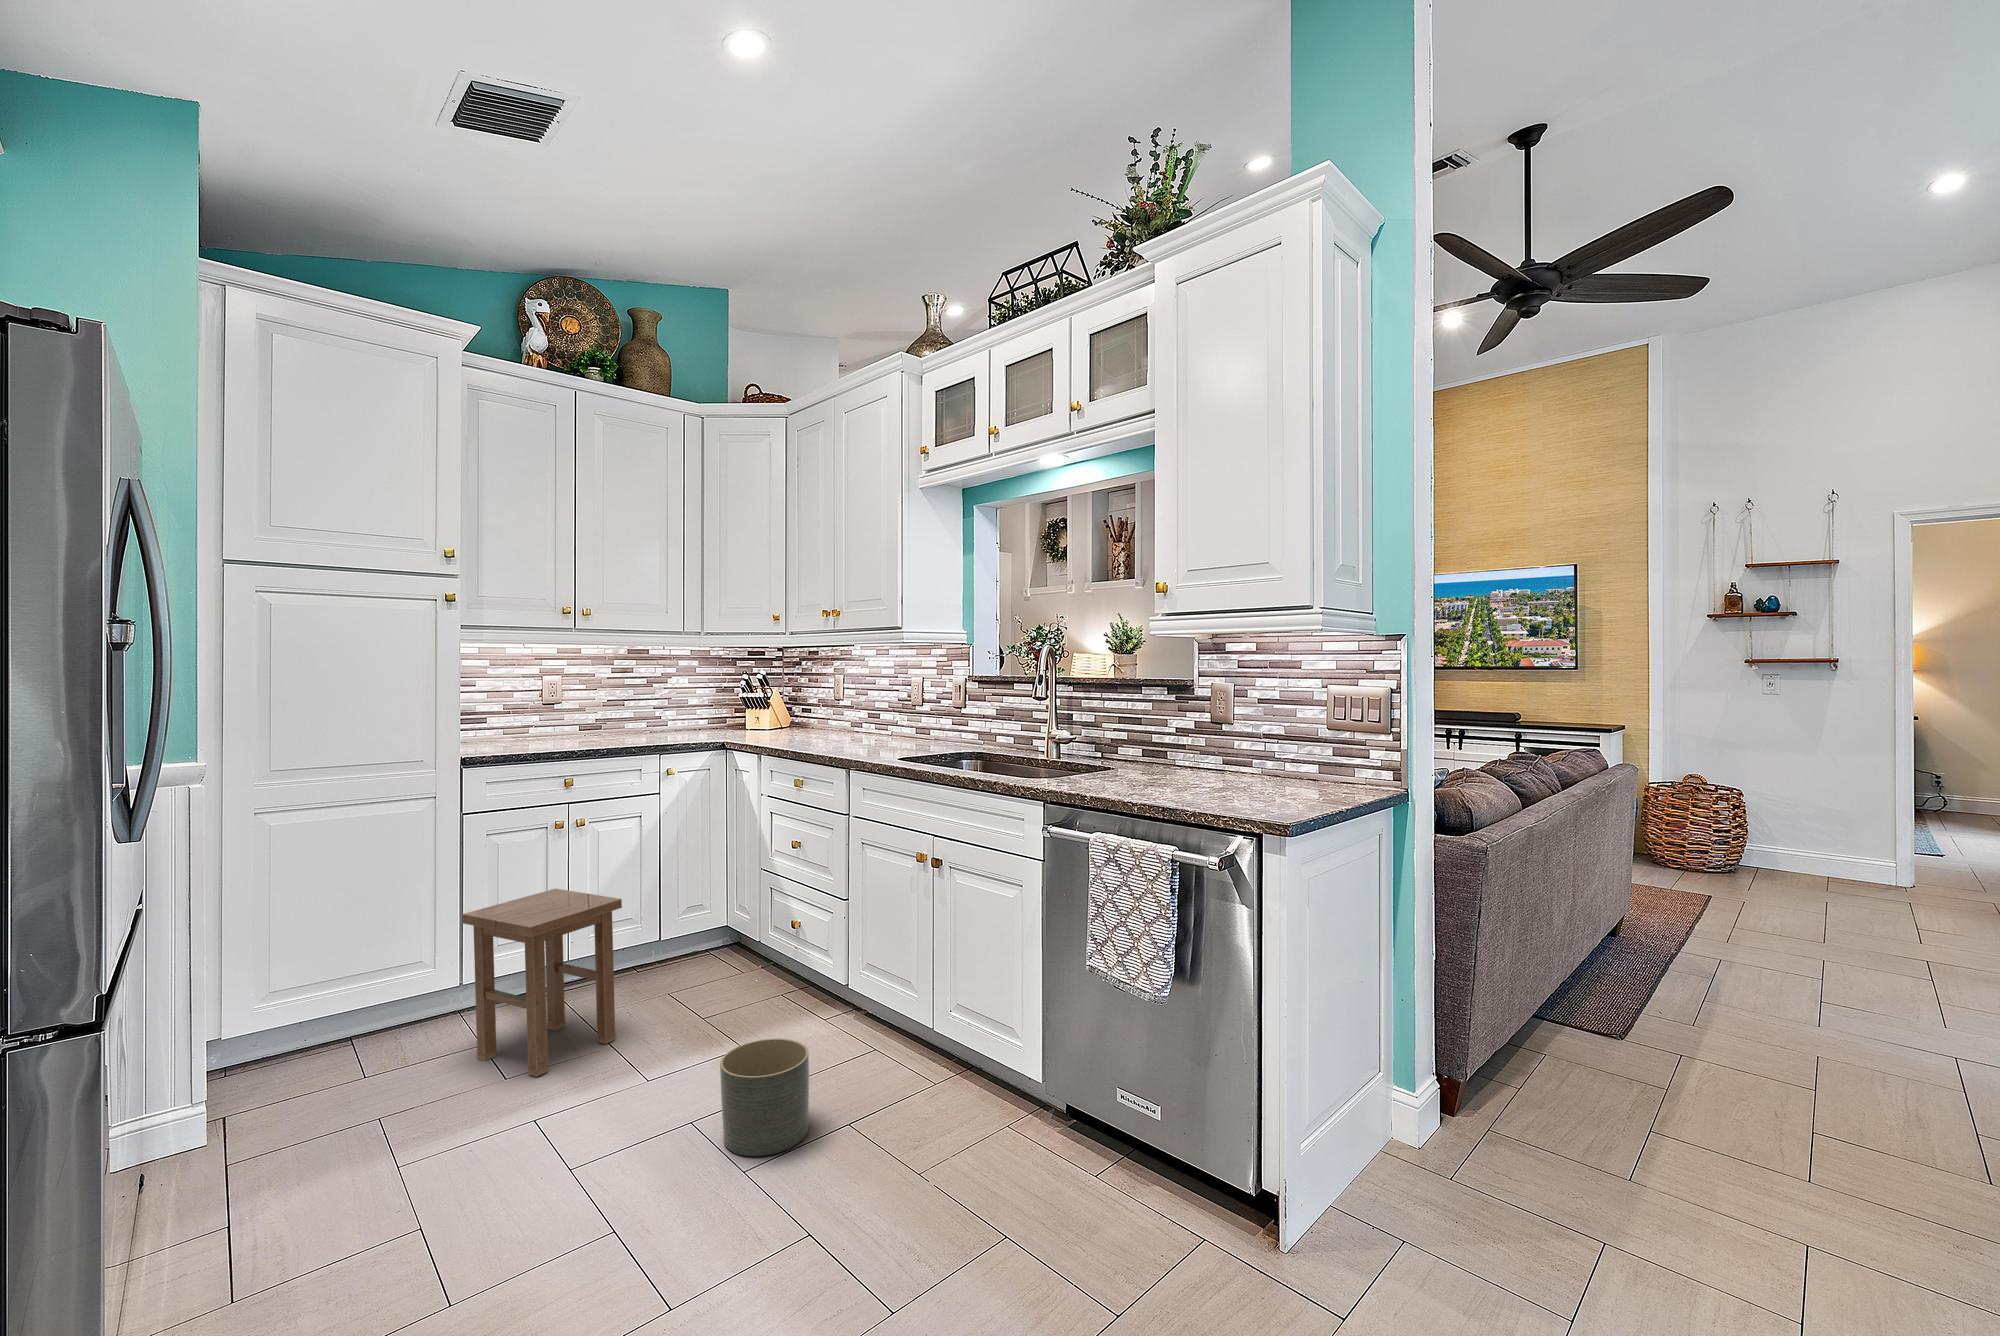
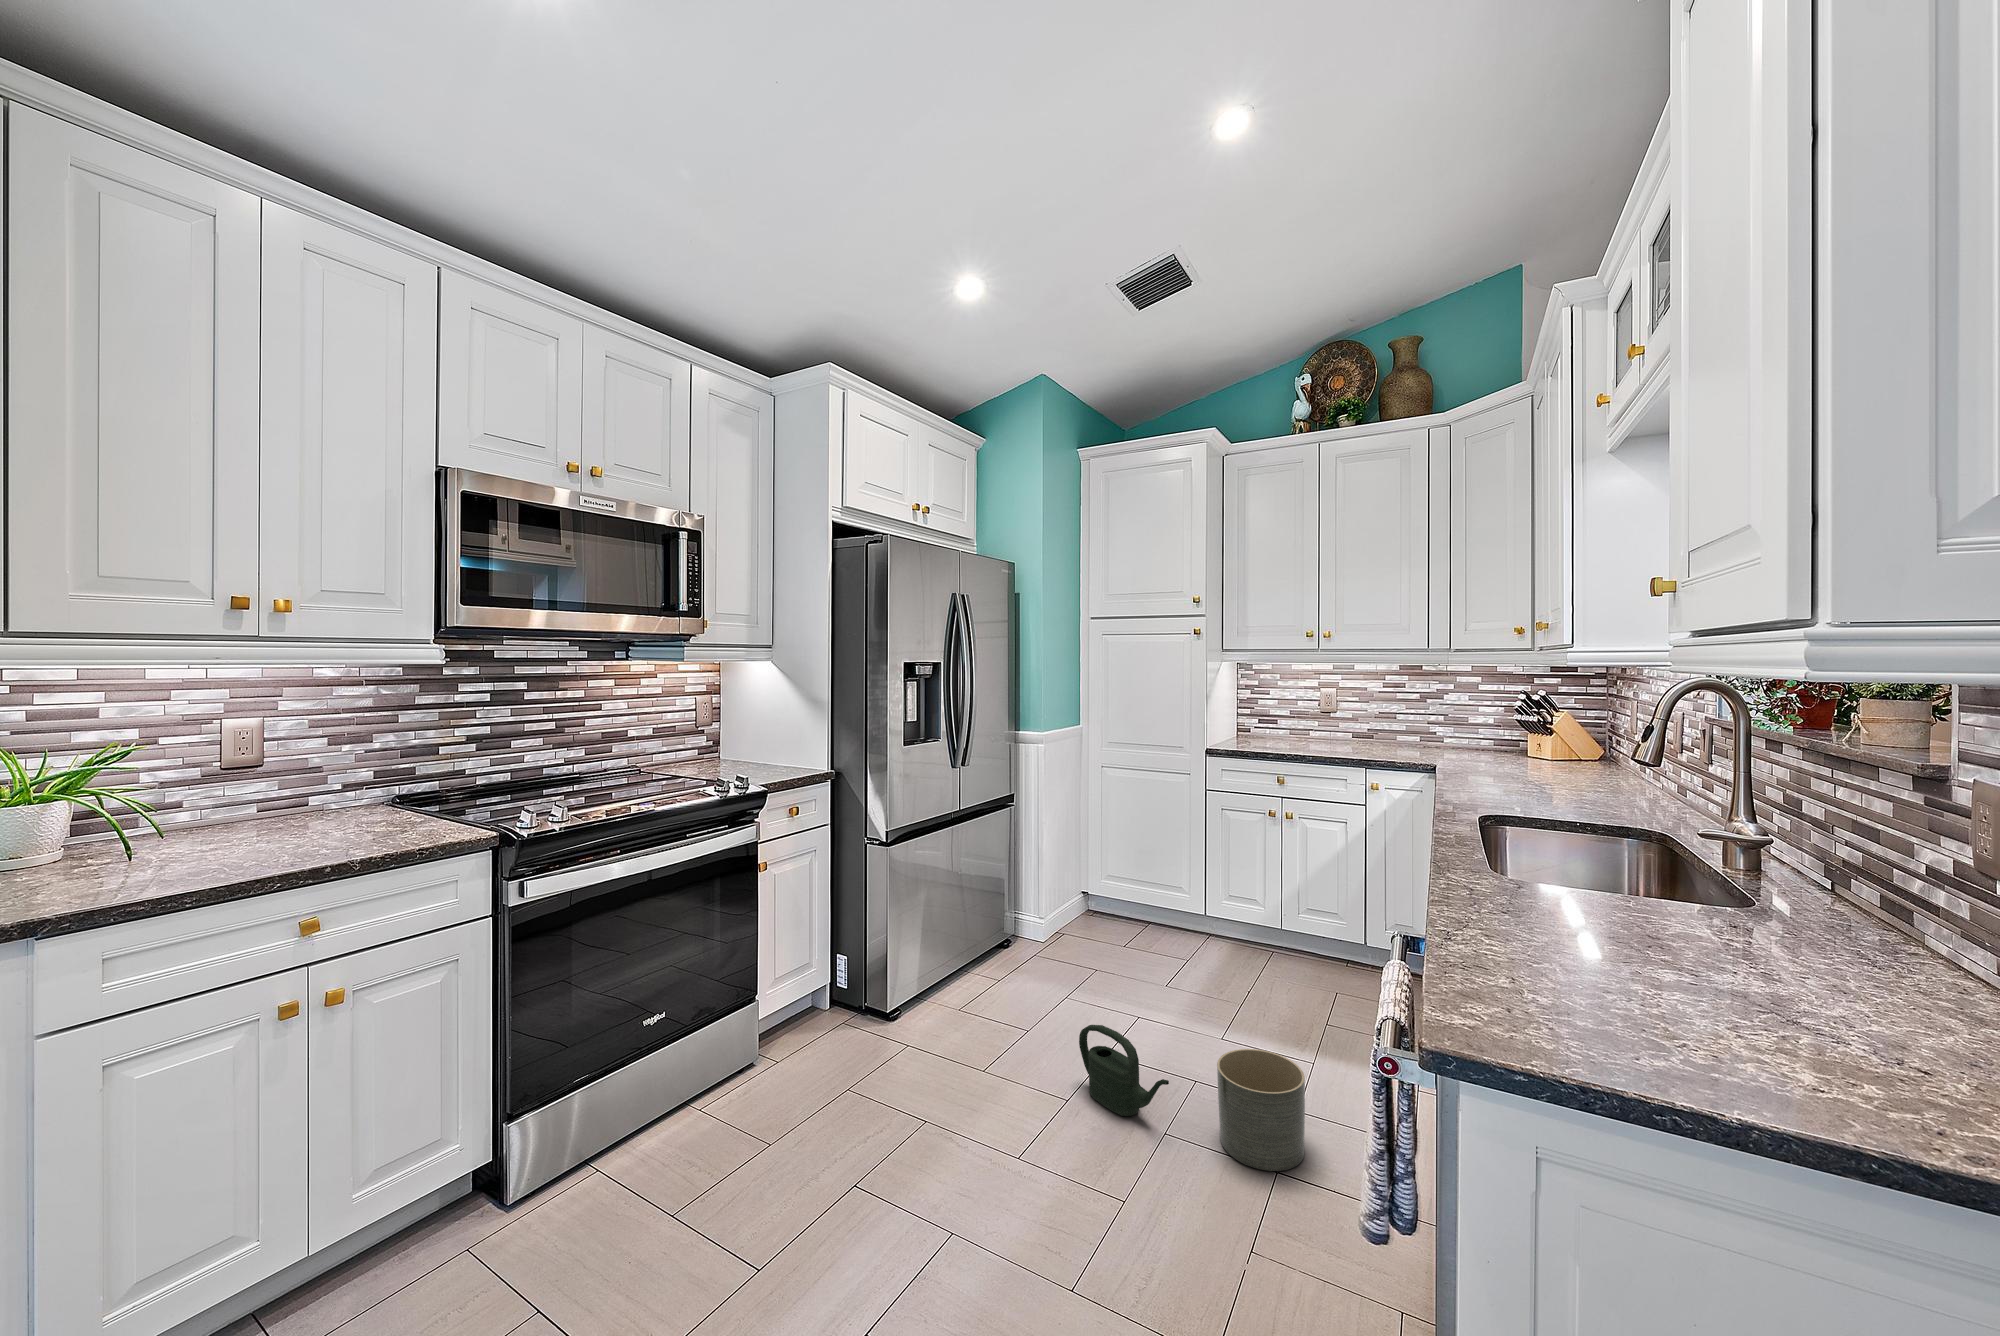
stool: present [462,889,622,1077] -> none [1170,863,1269,1005]
watering can: none [527,1106,691,1211] -> present [1079,1025,1169,1116]

